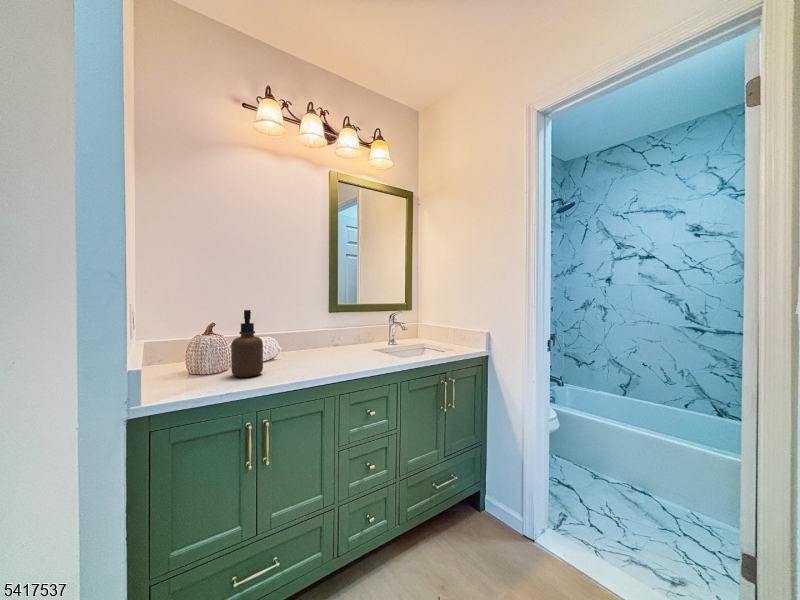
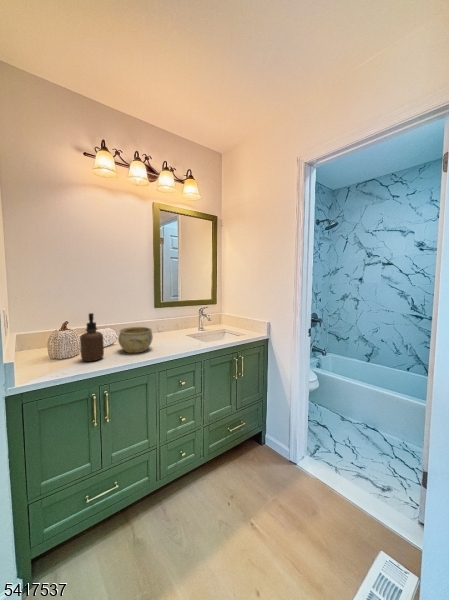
ceramic bowl: none [283,334,330,369] -> present [118,327,153,353]

